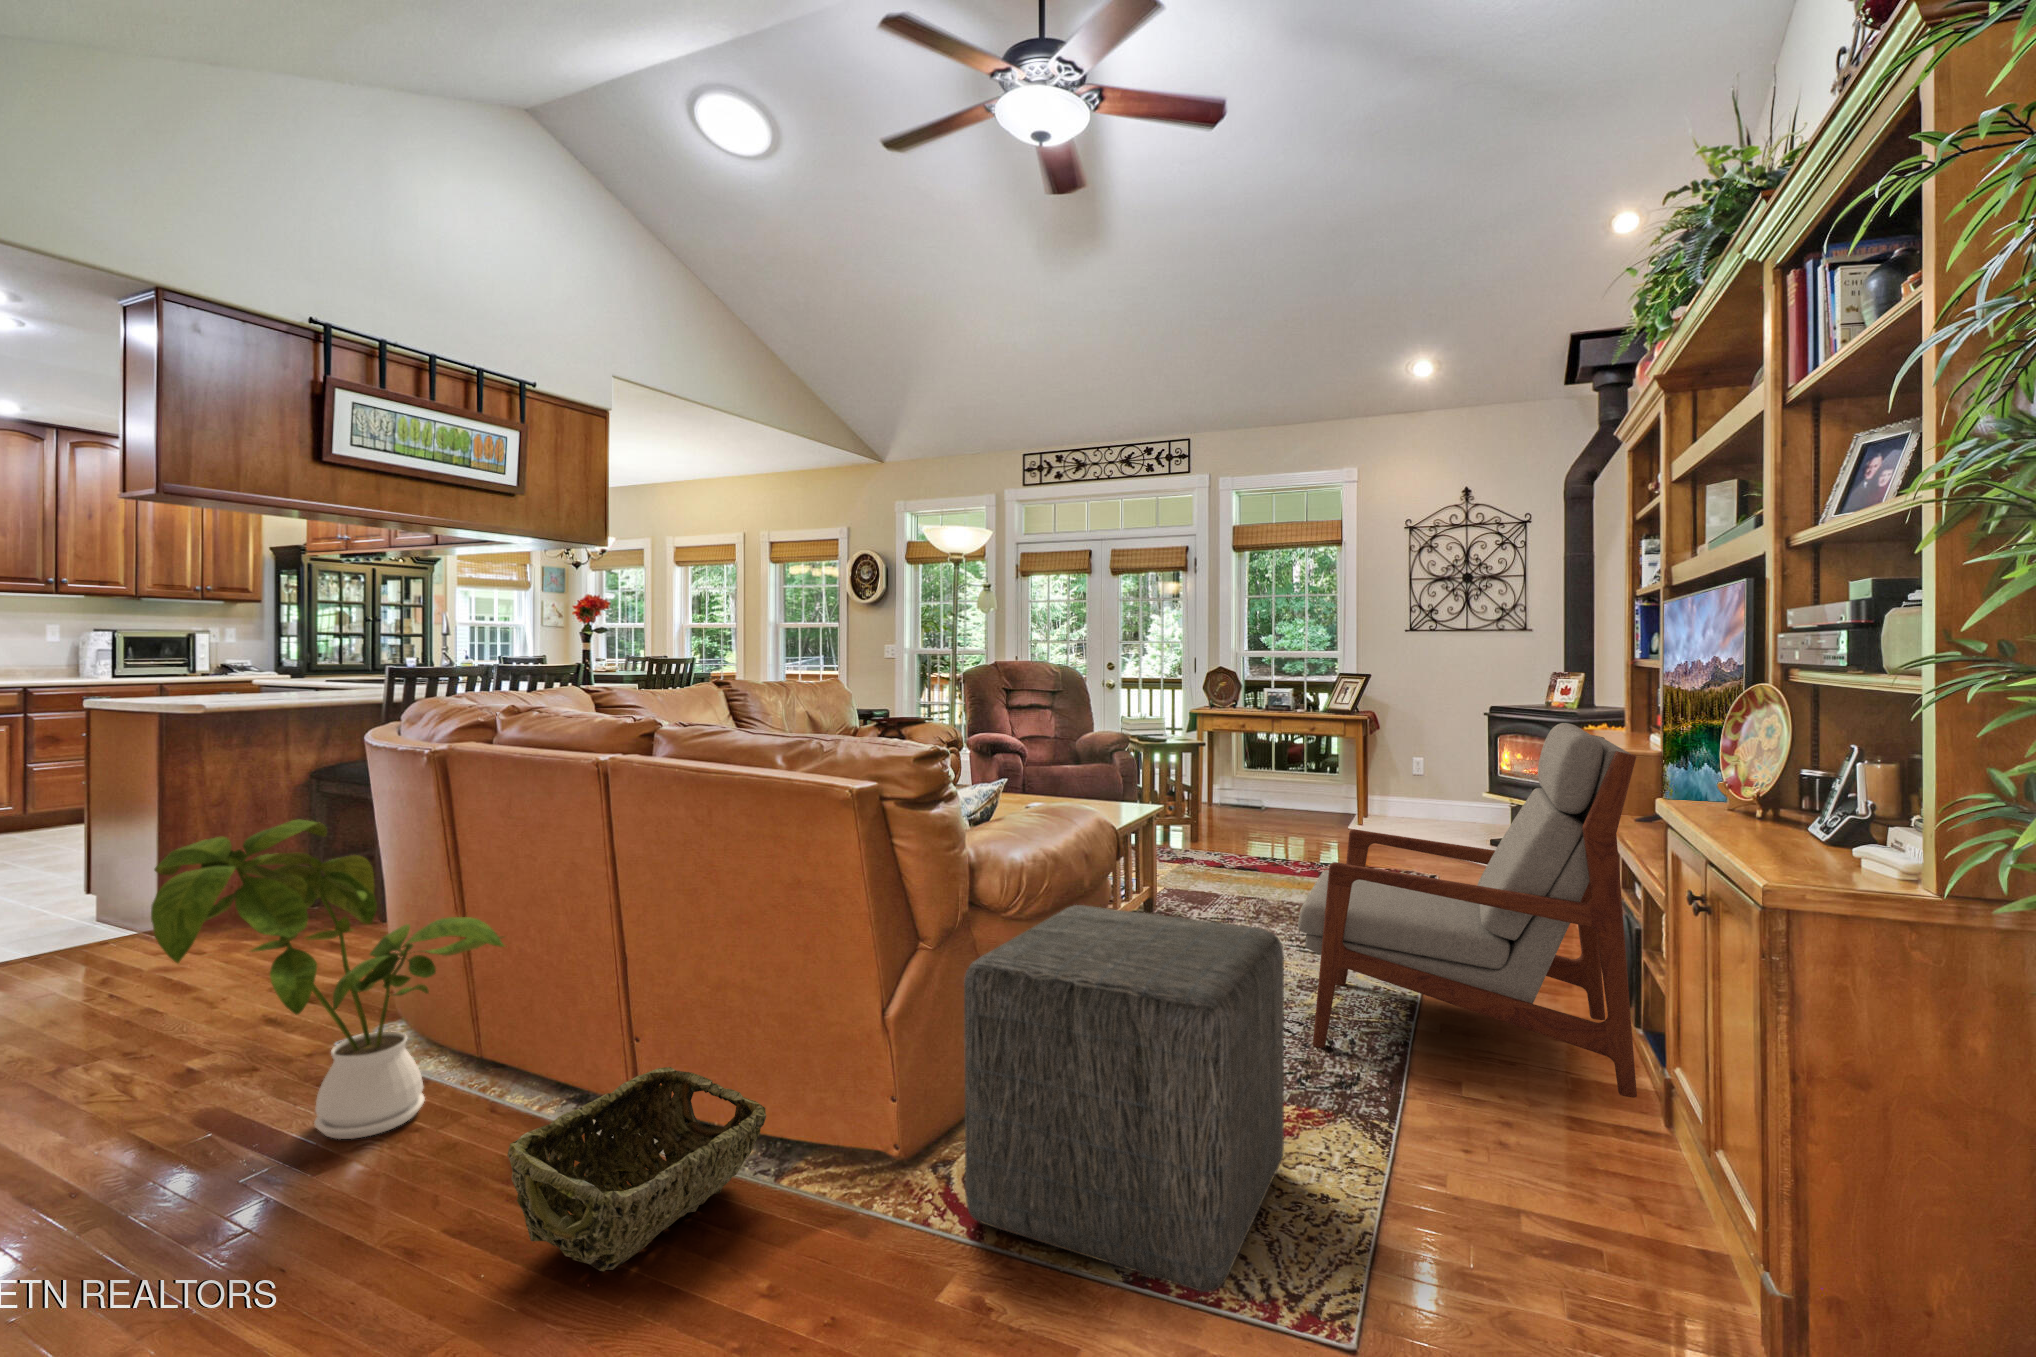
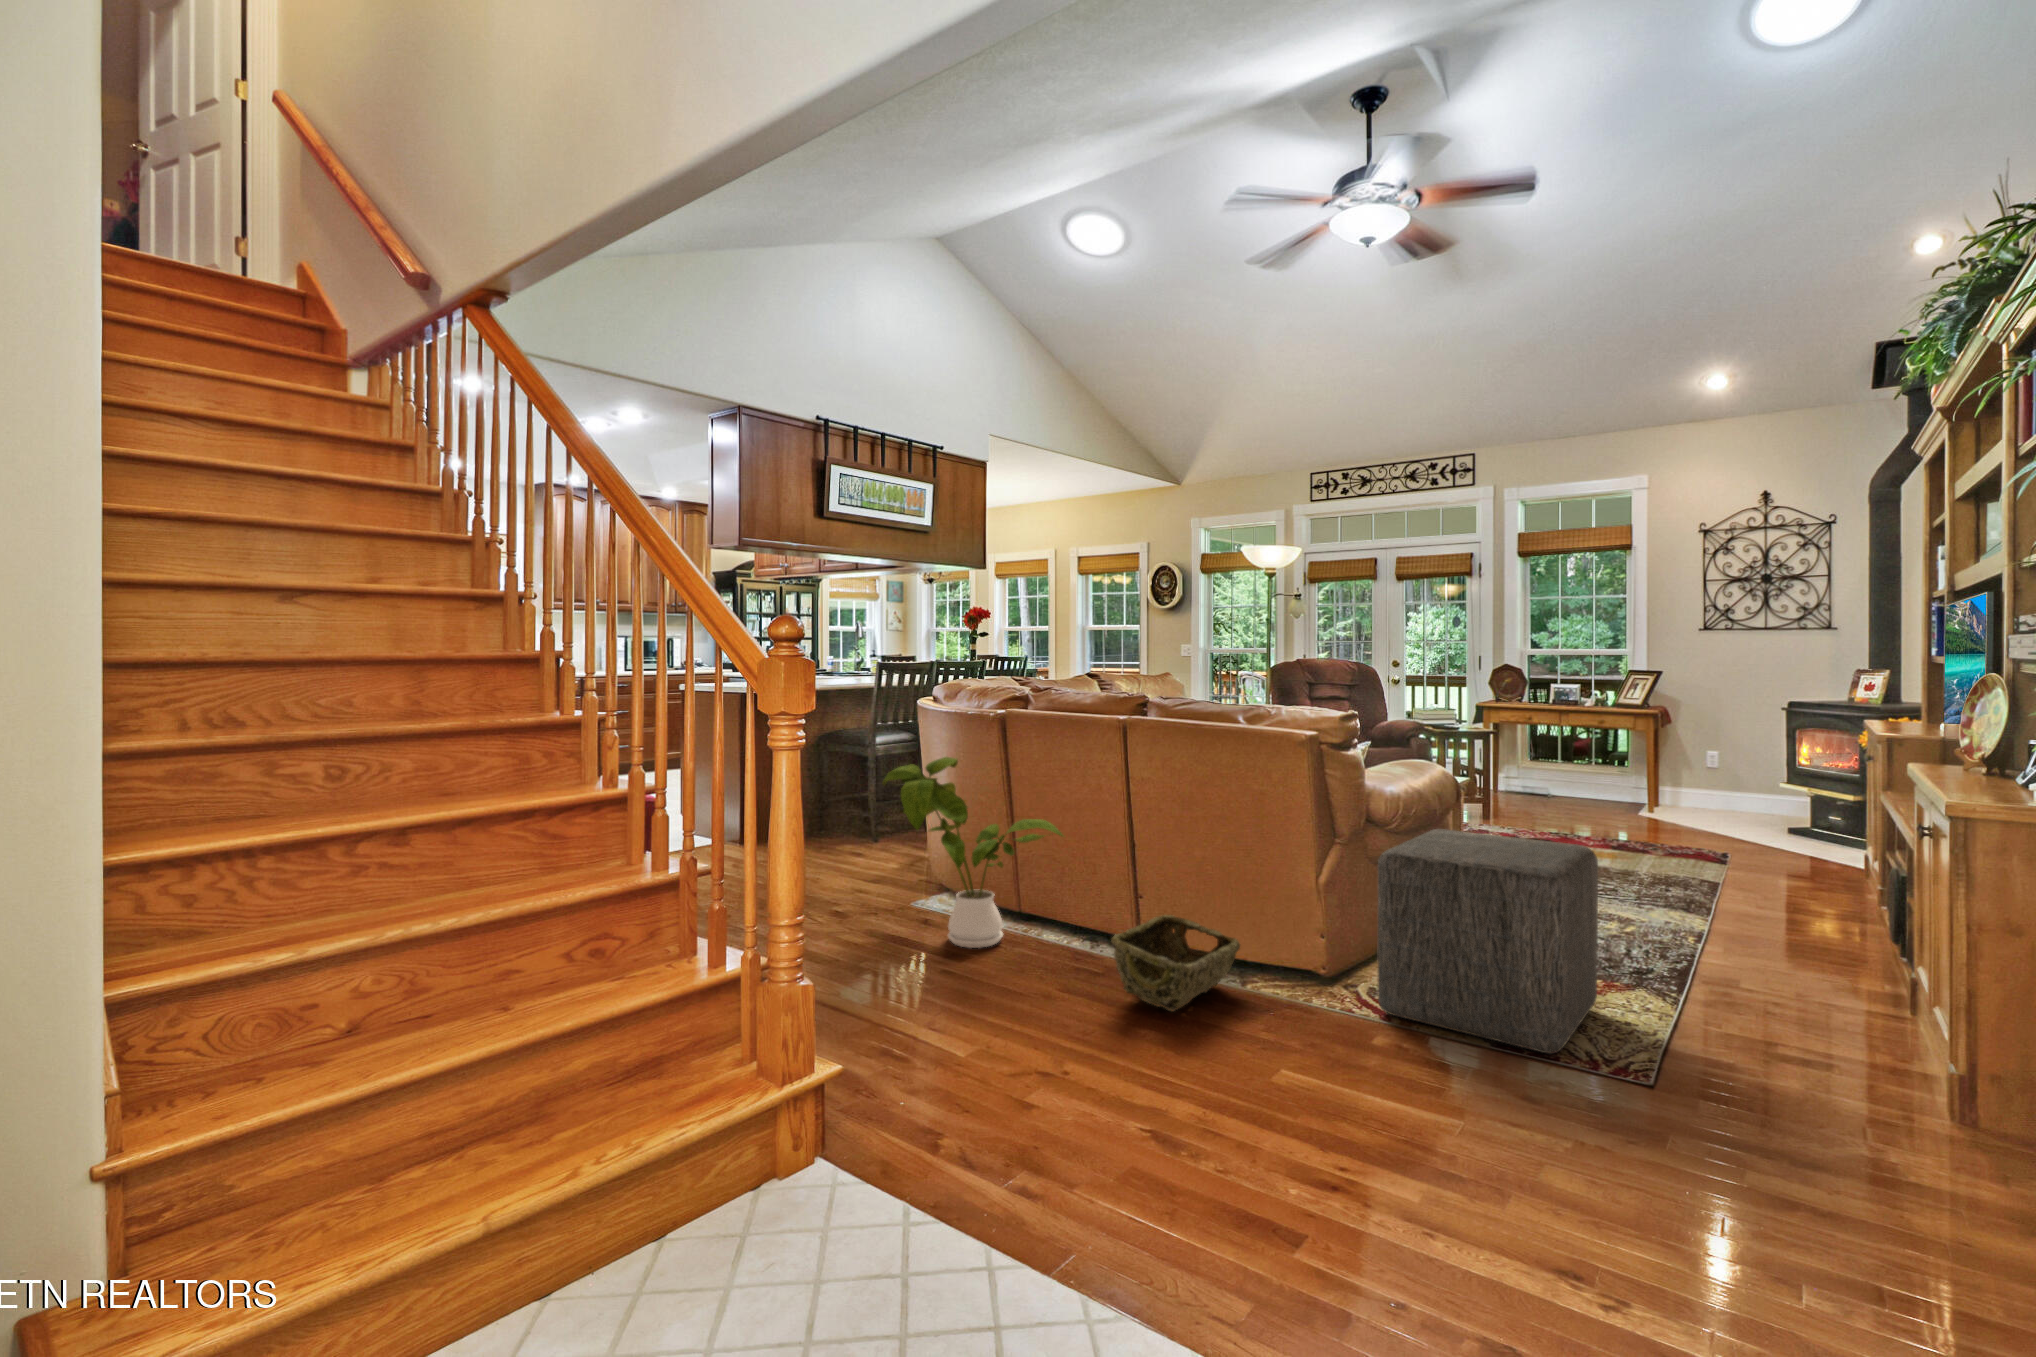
armchair: present [1298,723,1637,1098] -> none [1601,713,1897,998]

